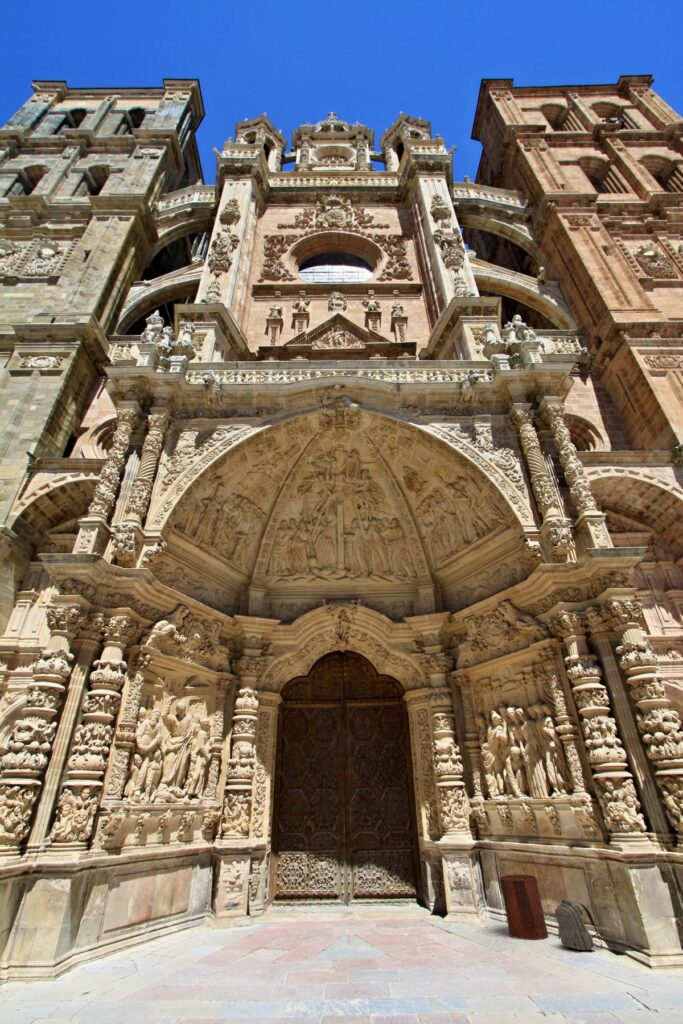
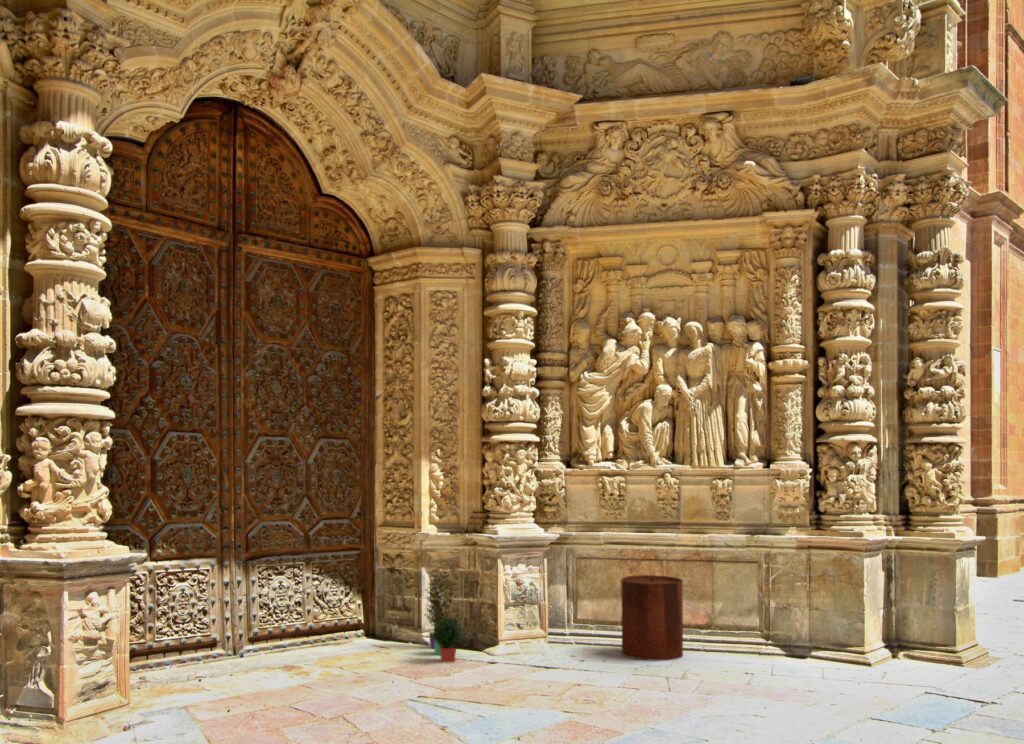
potted plant: none [408,865,440,922] -> present [425,575,462,662]
backpack: present [555,898,603,950] -> none [725,600,775,660]

